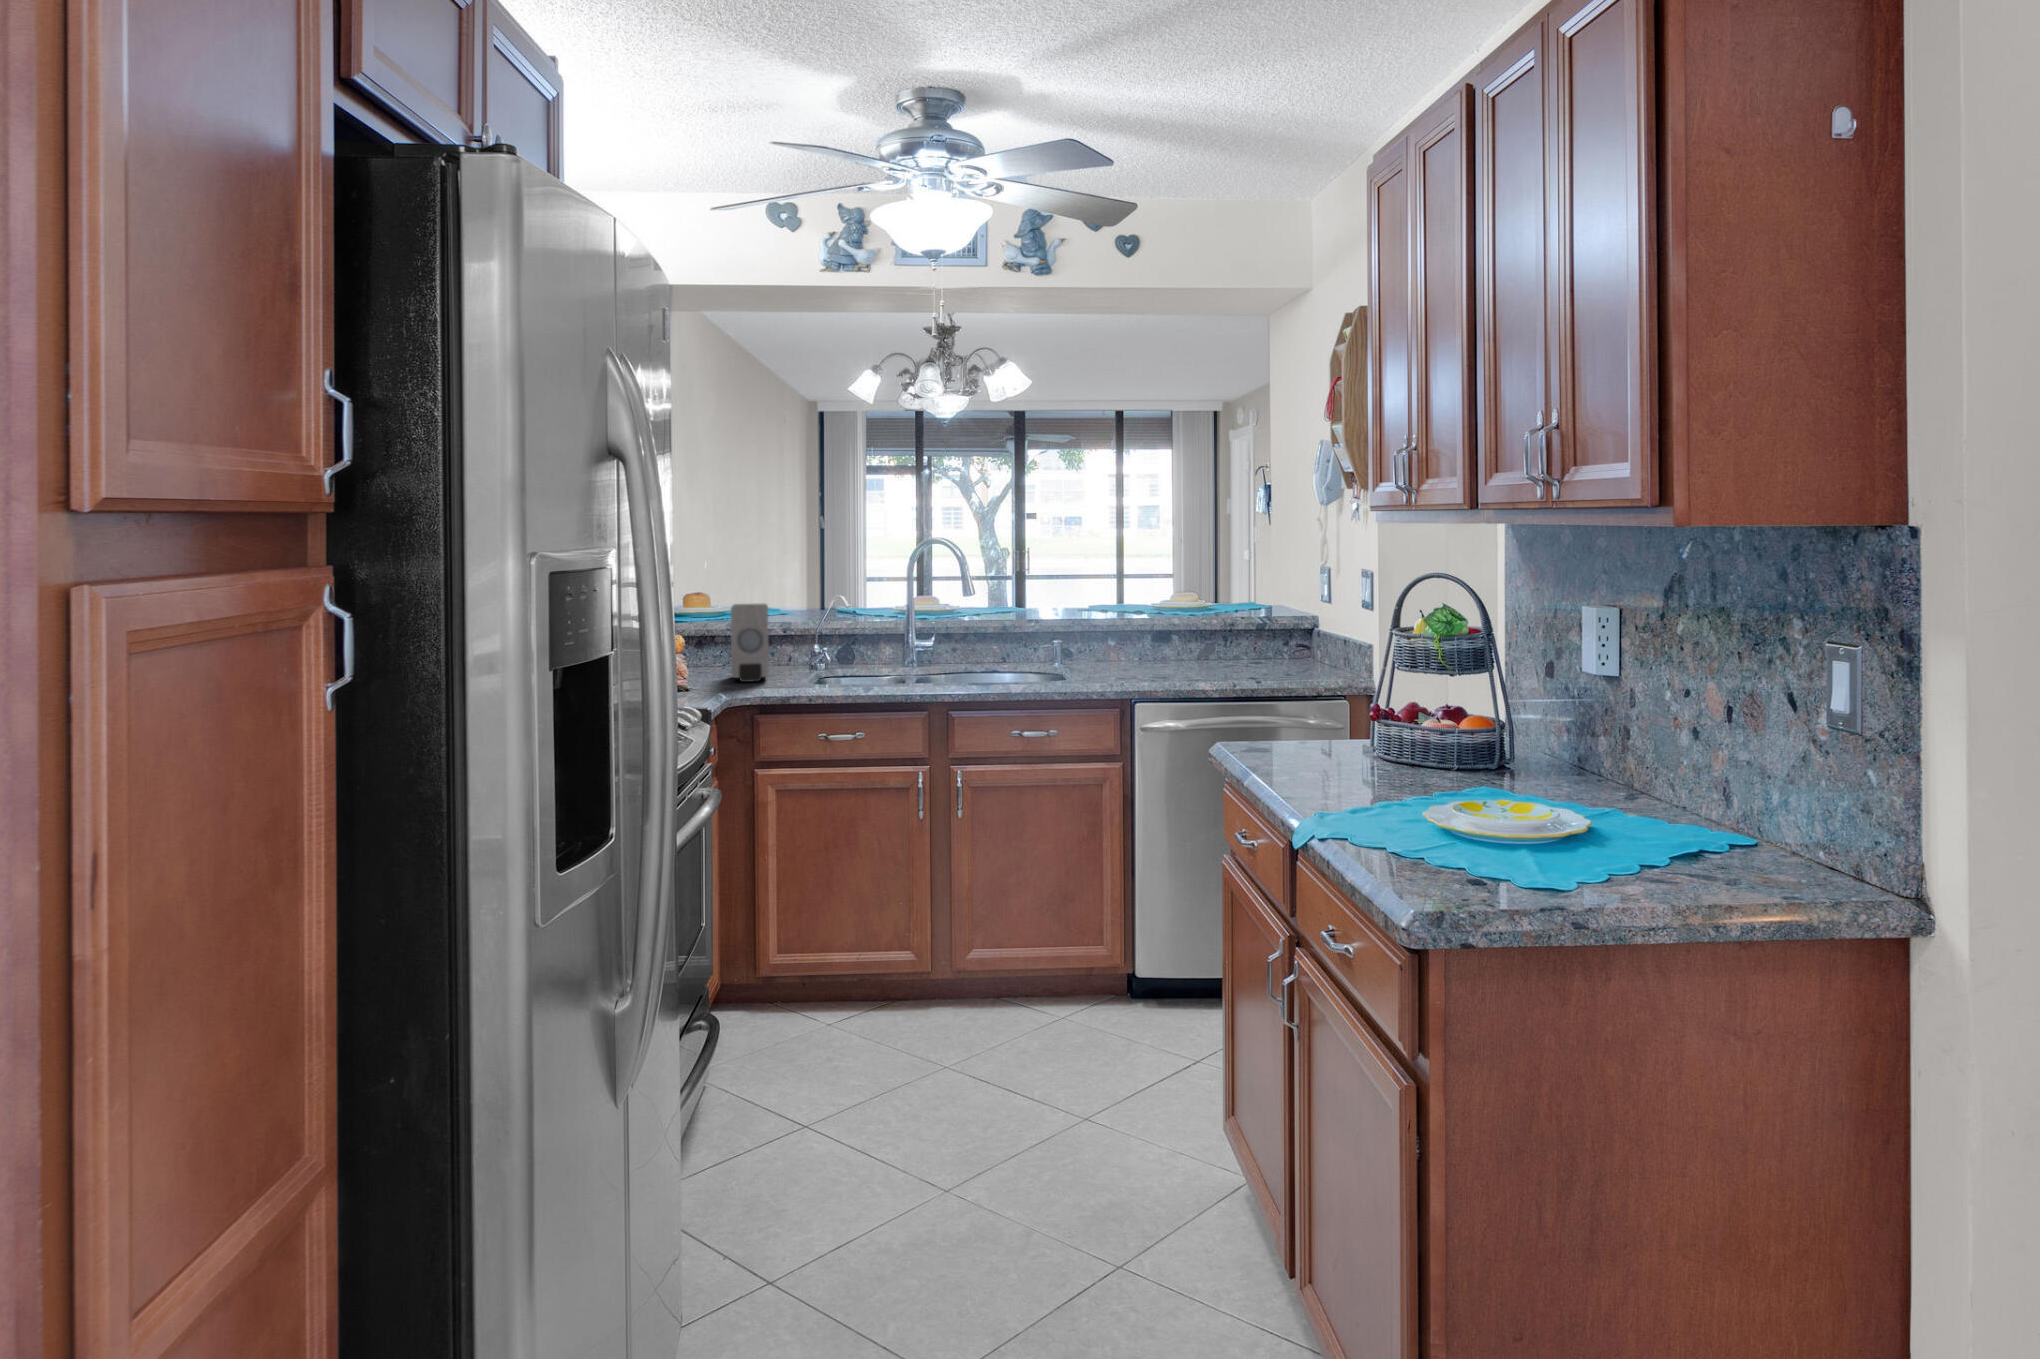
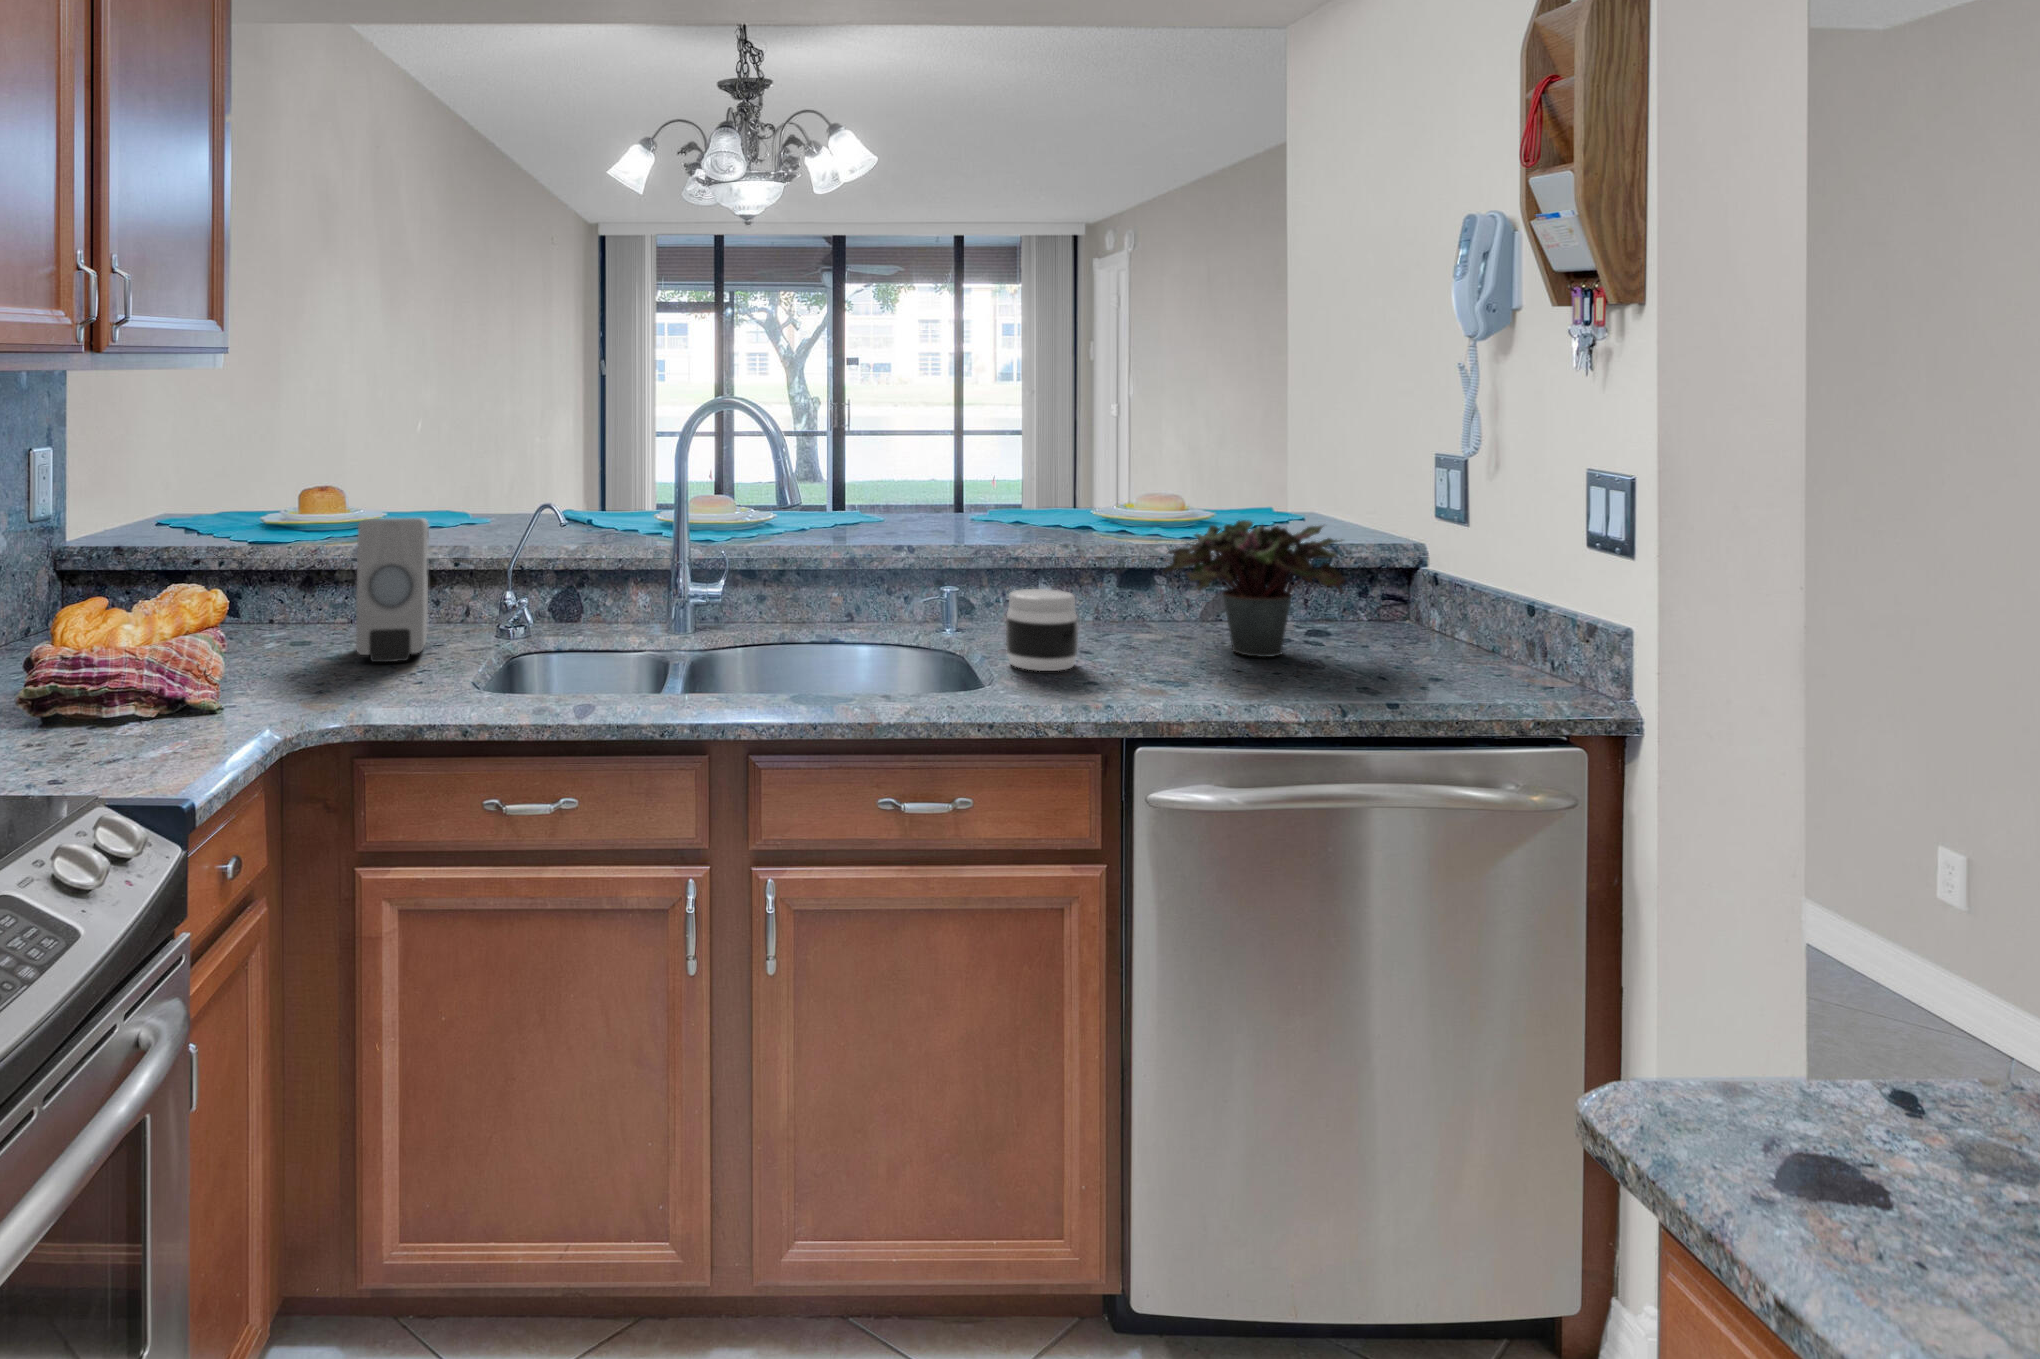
potted plant: none [1171,601,1264,671] -> present [1163,520,1345,657]
jar: none [1085,637,1122,678] -> present [1006,589,1078,671]

